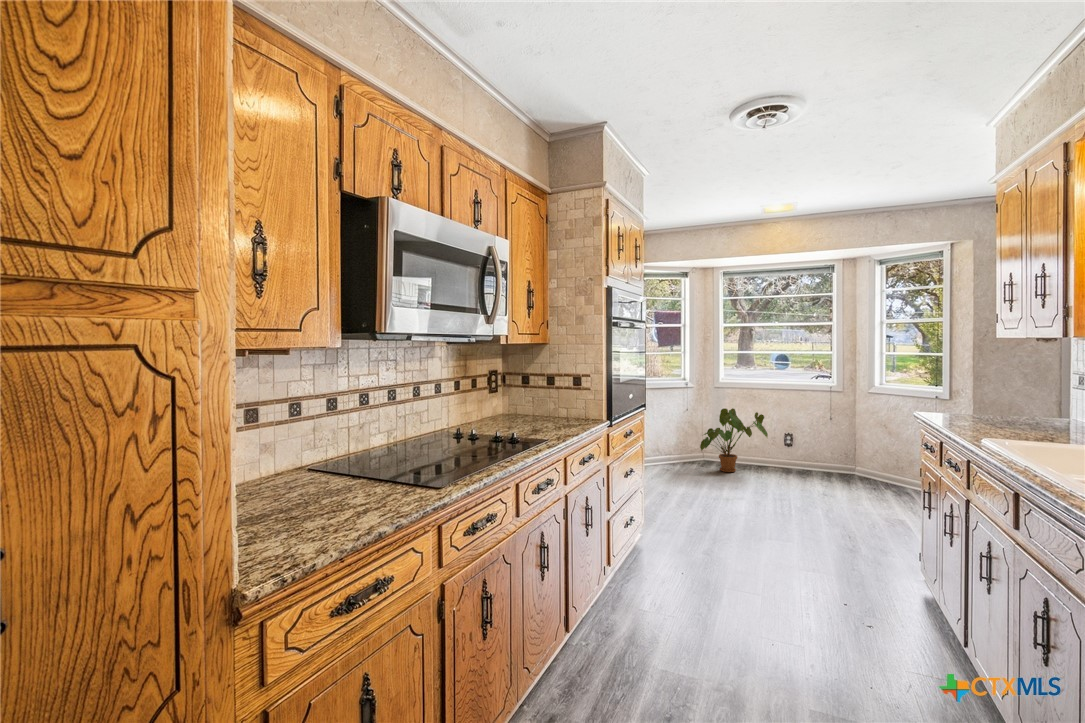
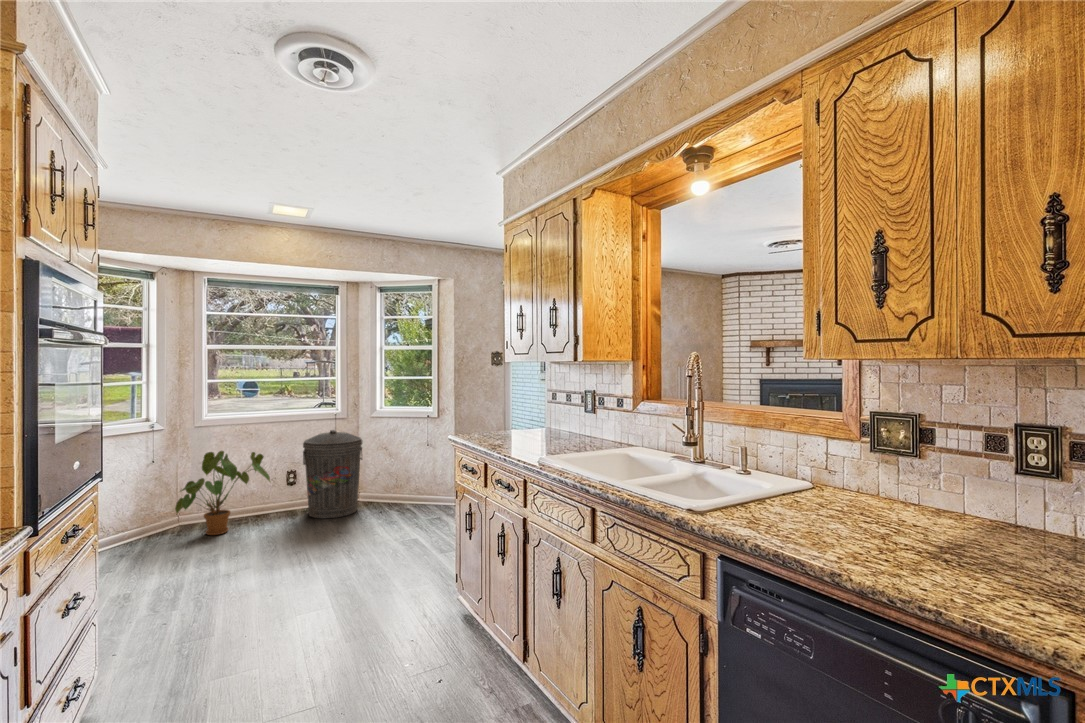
trash can: none [797,400,854,480] -> present [303,430,362,518]

